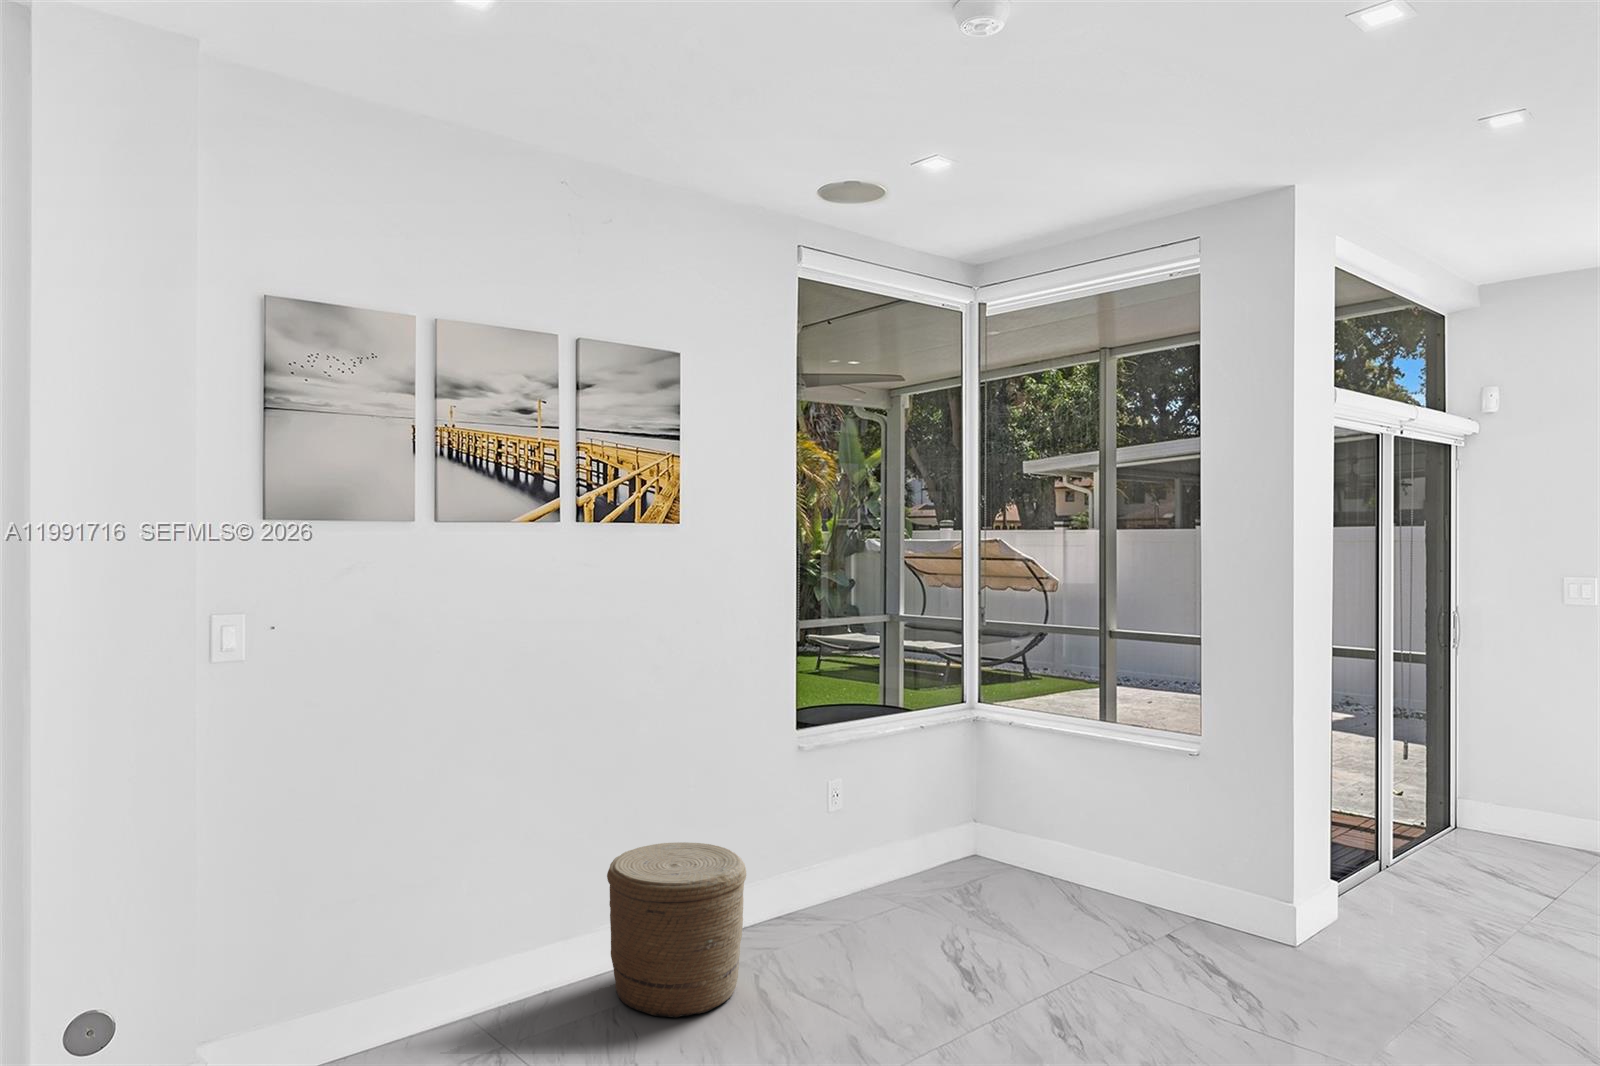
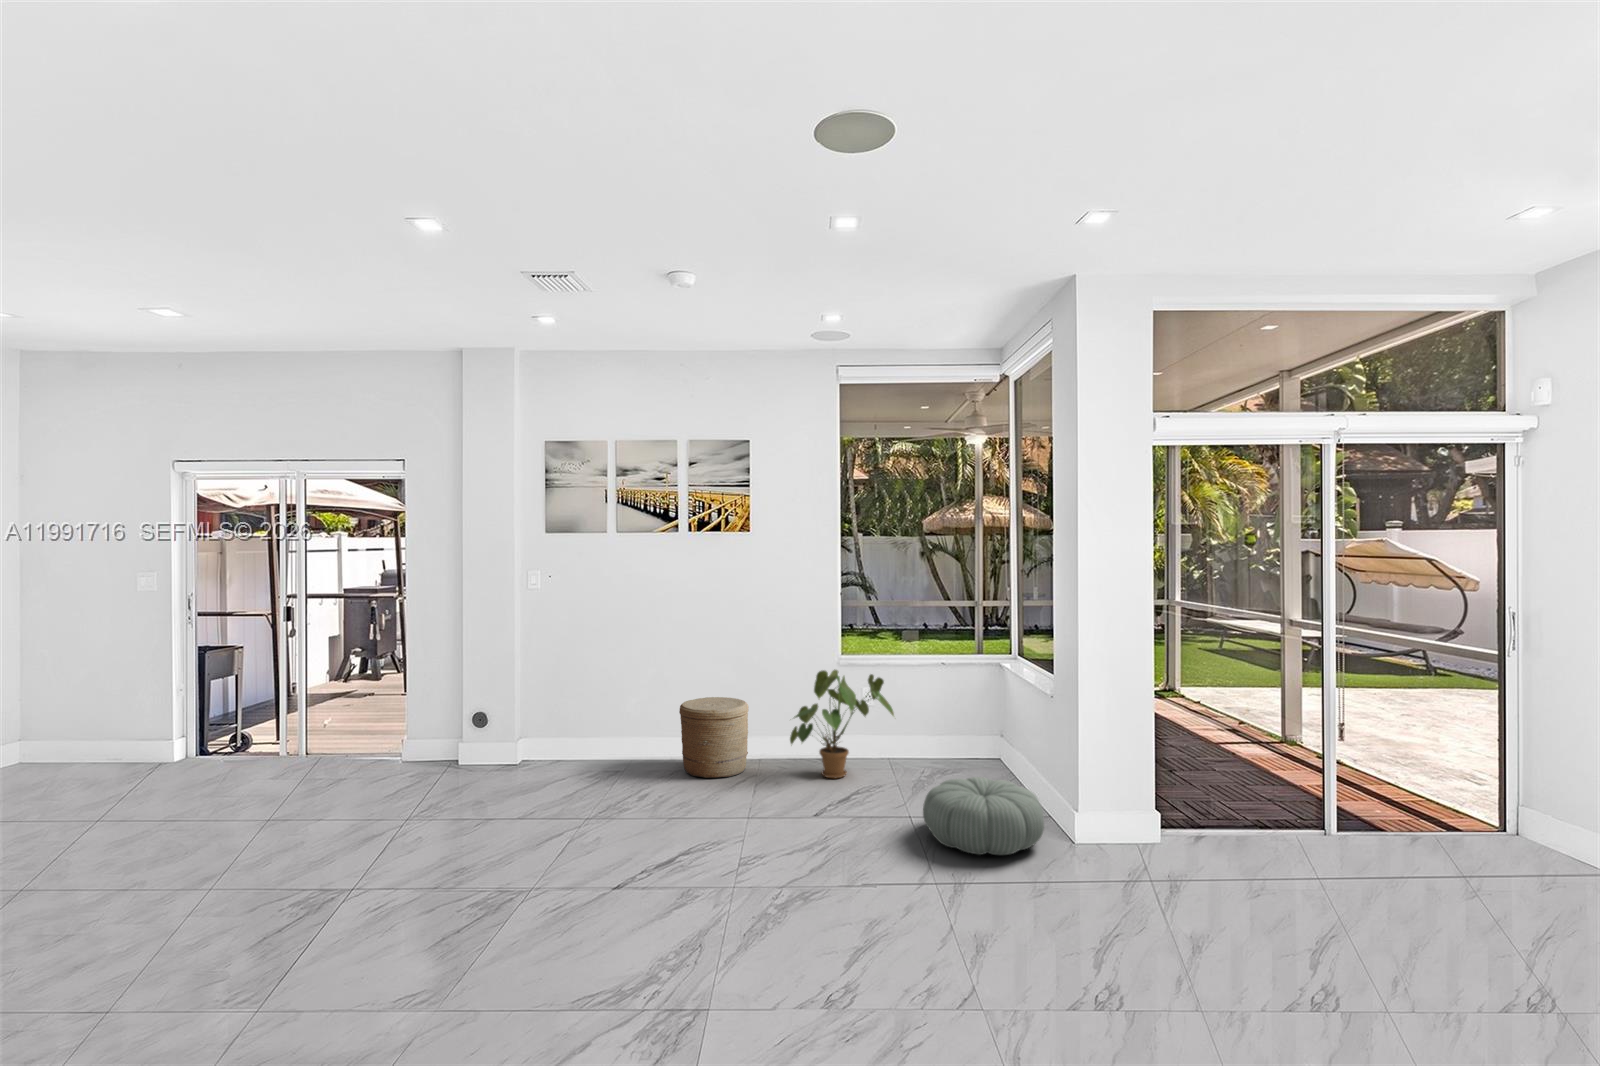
house plant: none [778,757,943,946] -> present [790,670,894,778]
pouf: none [1132,881,1319,1002] -> present [923,777,1044,855]

